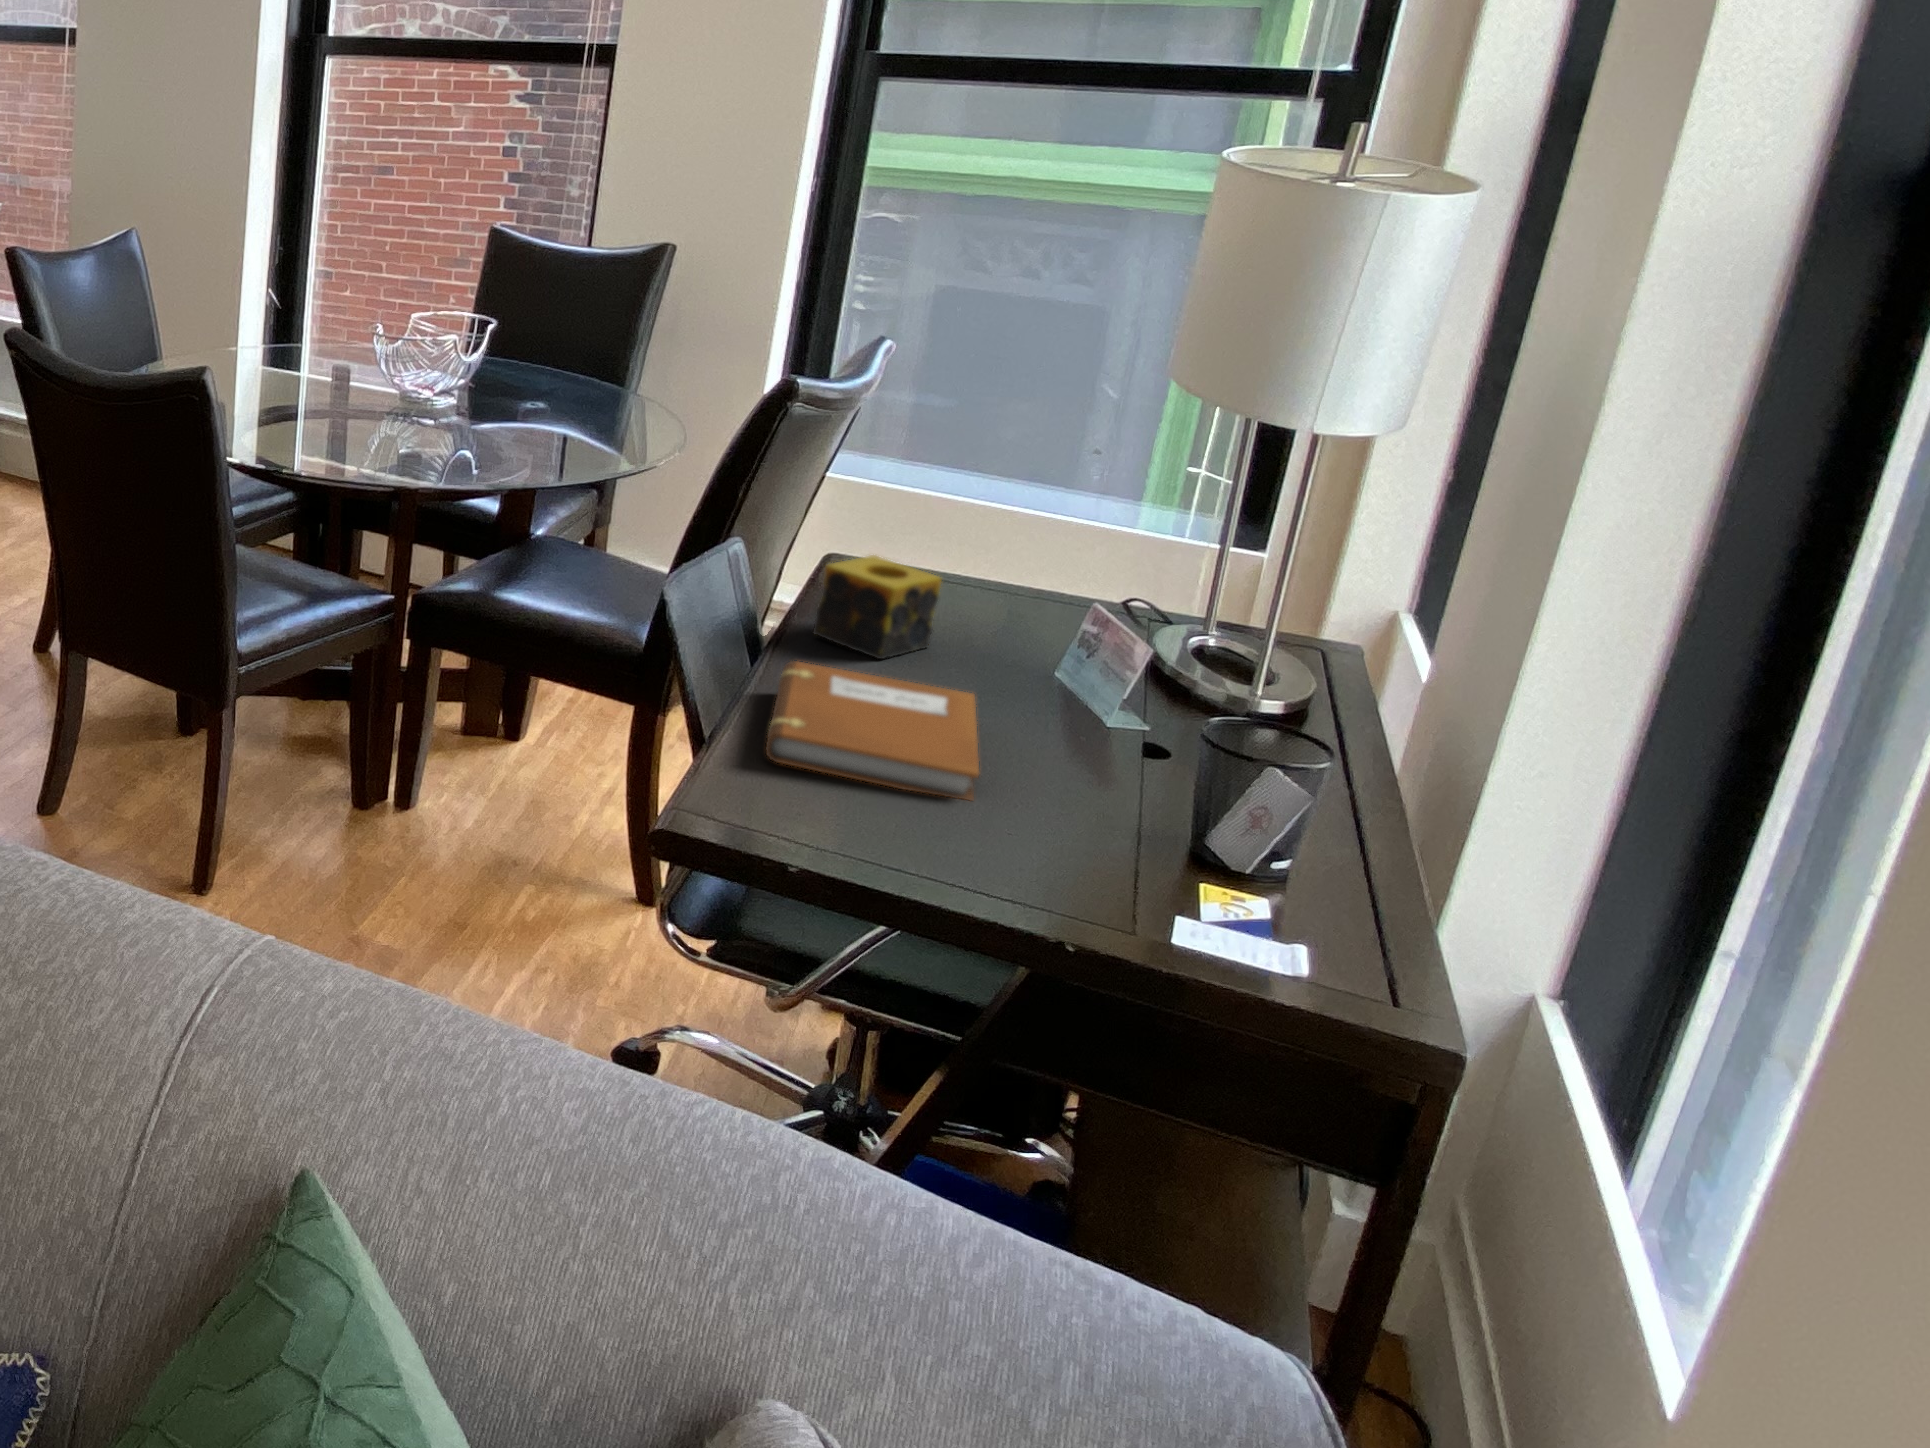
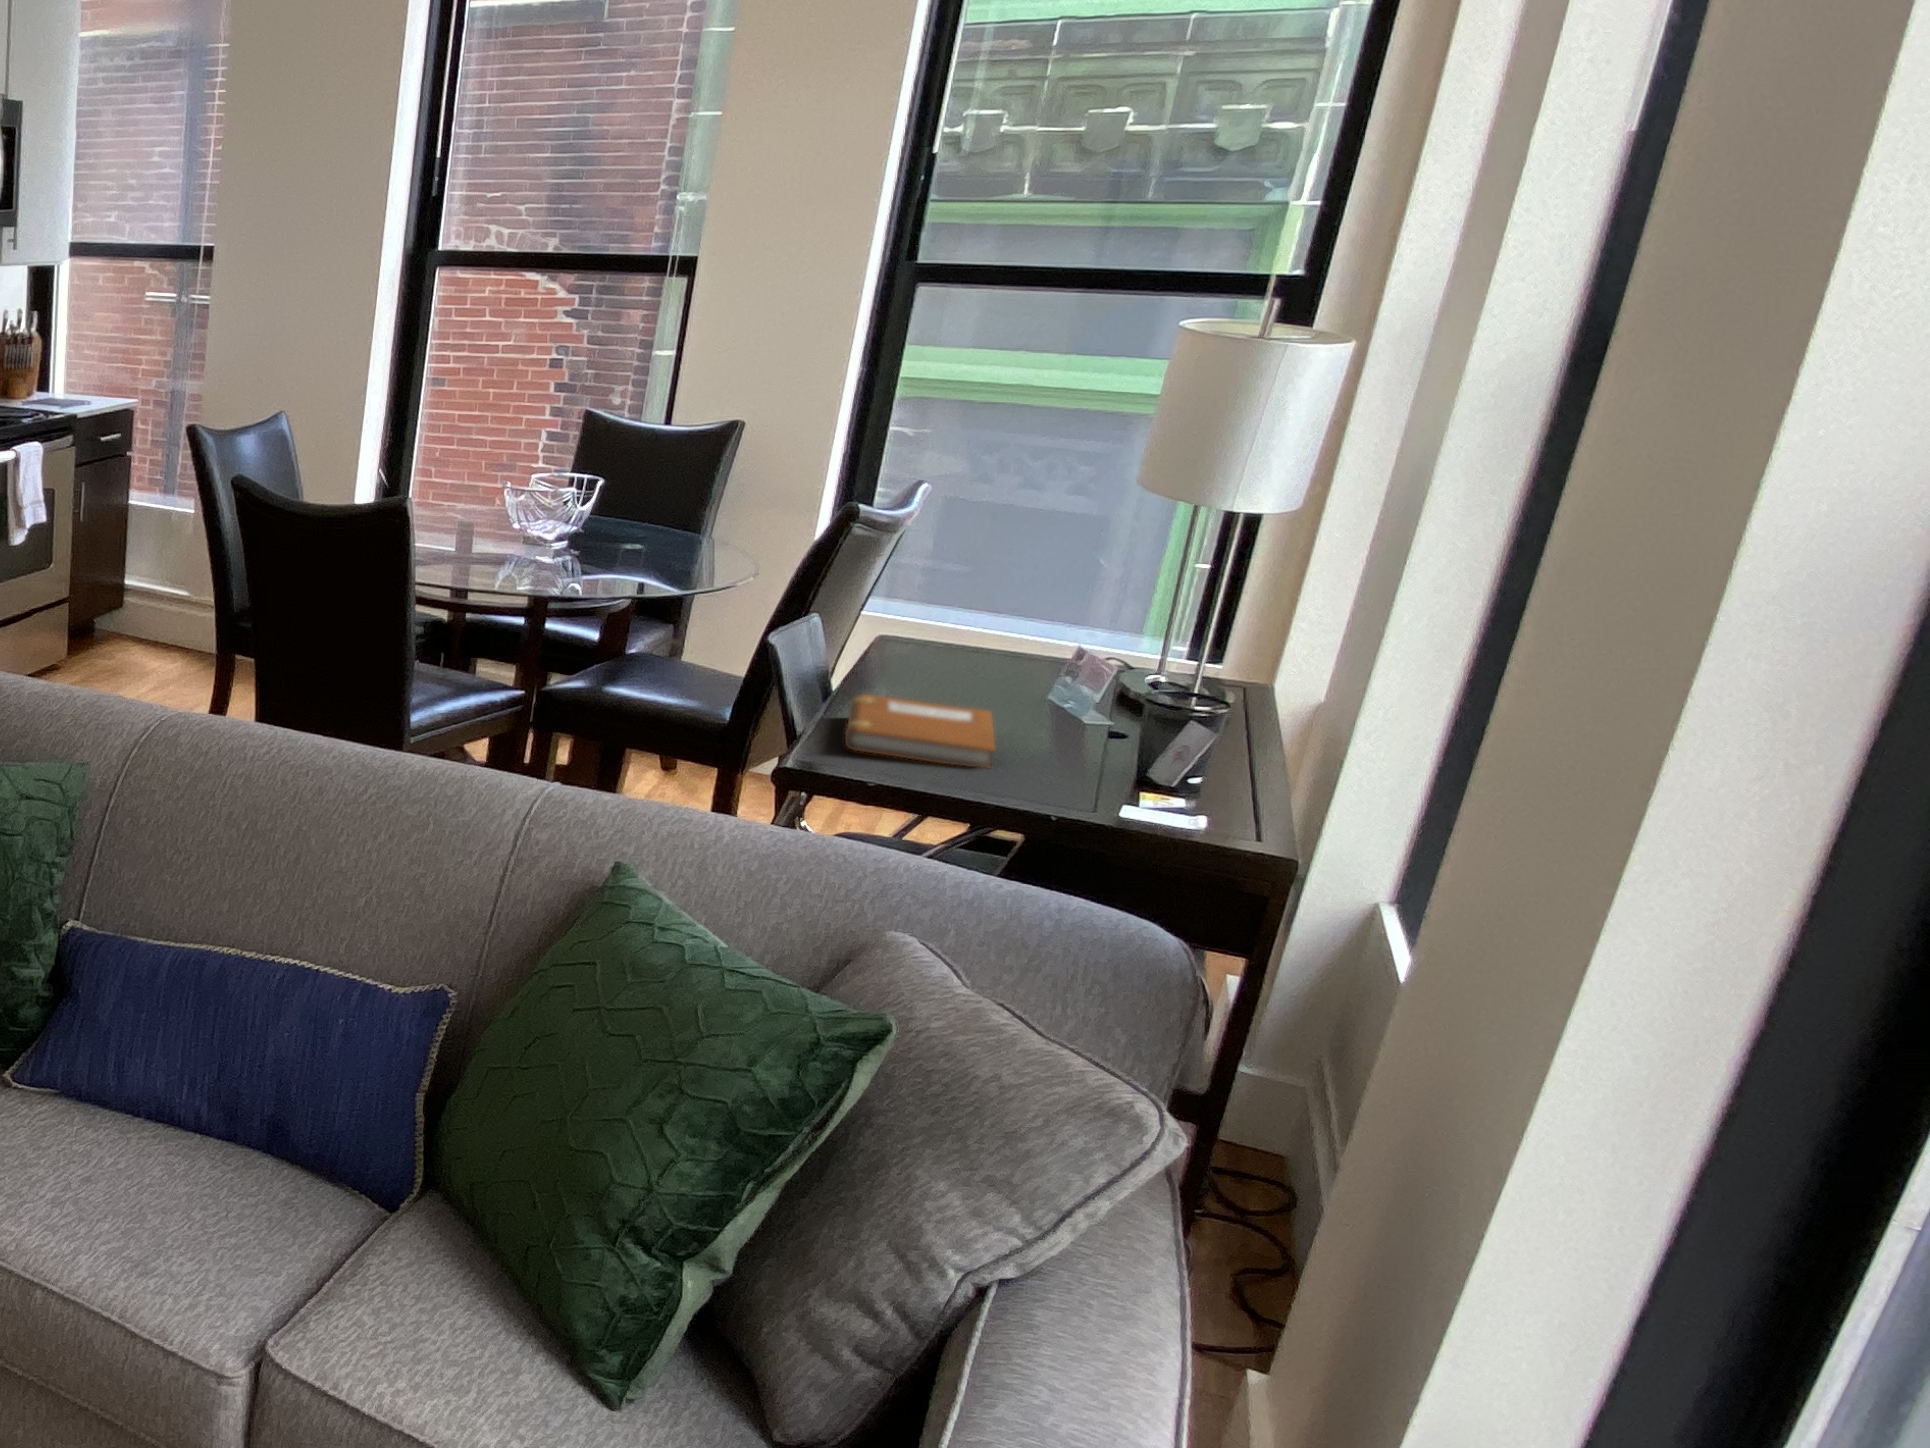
candle: present [813,555,942,659] -> none [869,629,967,700]

